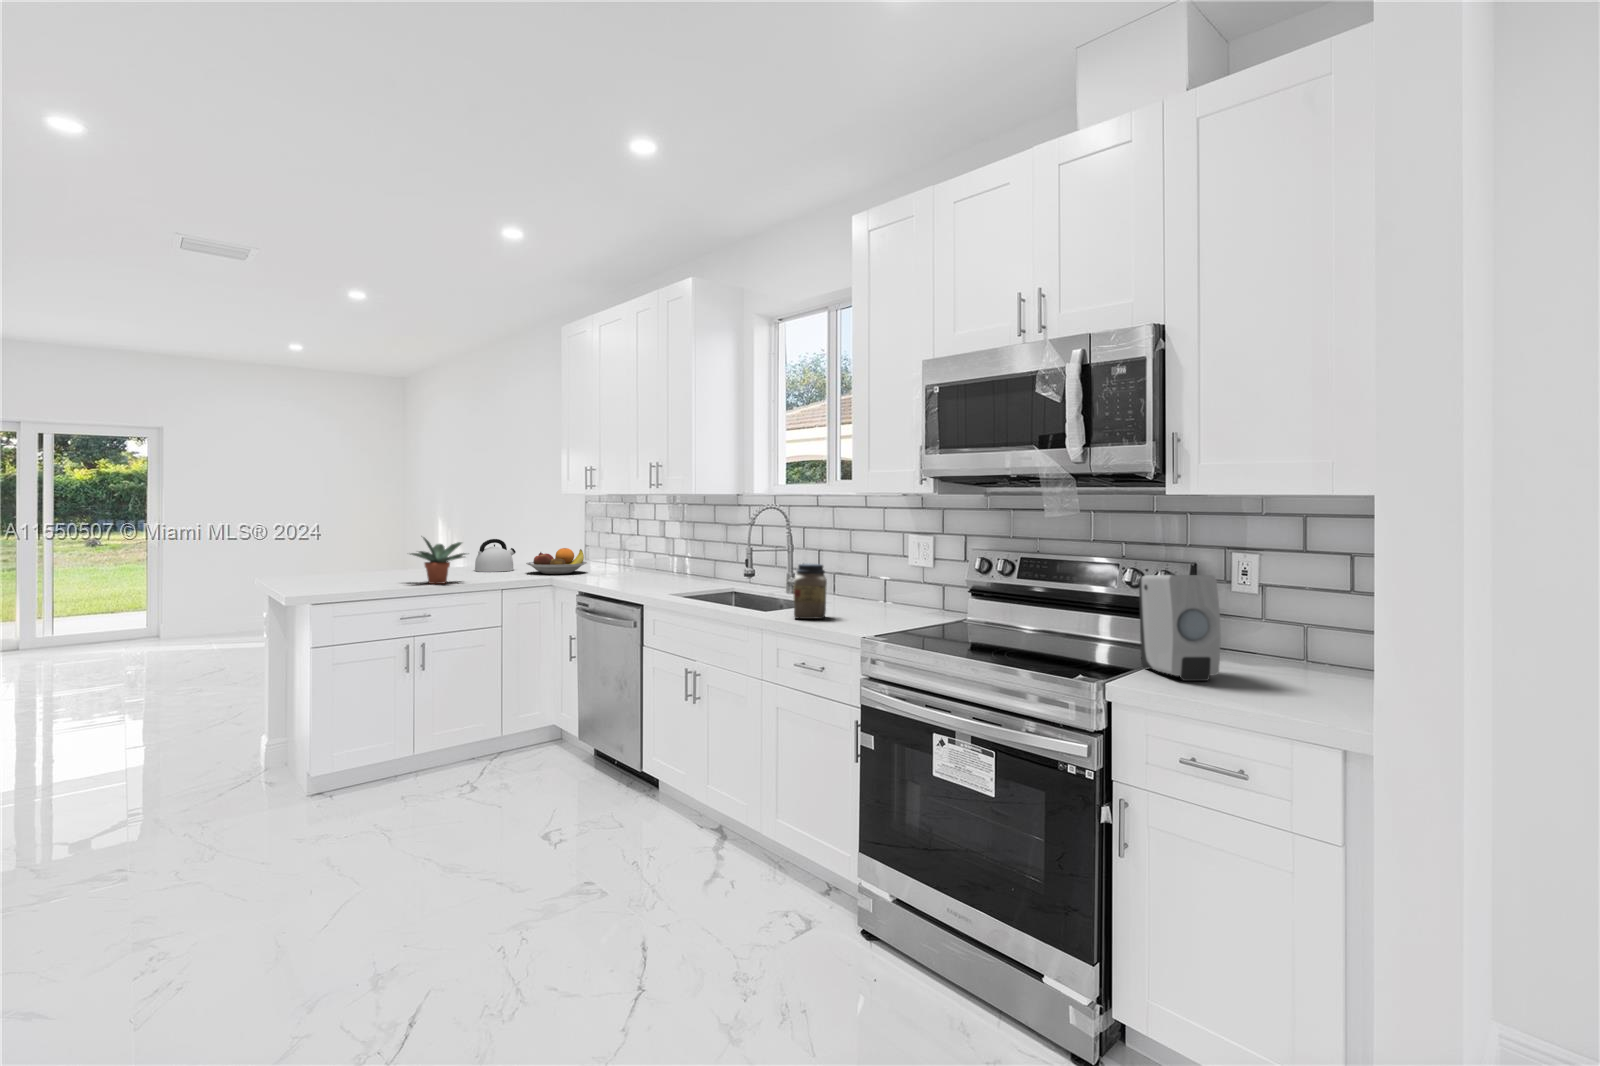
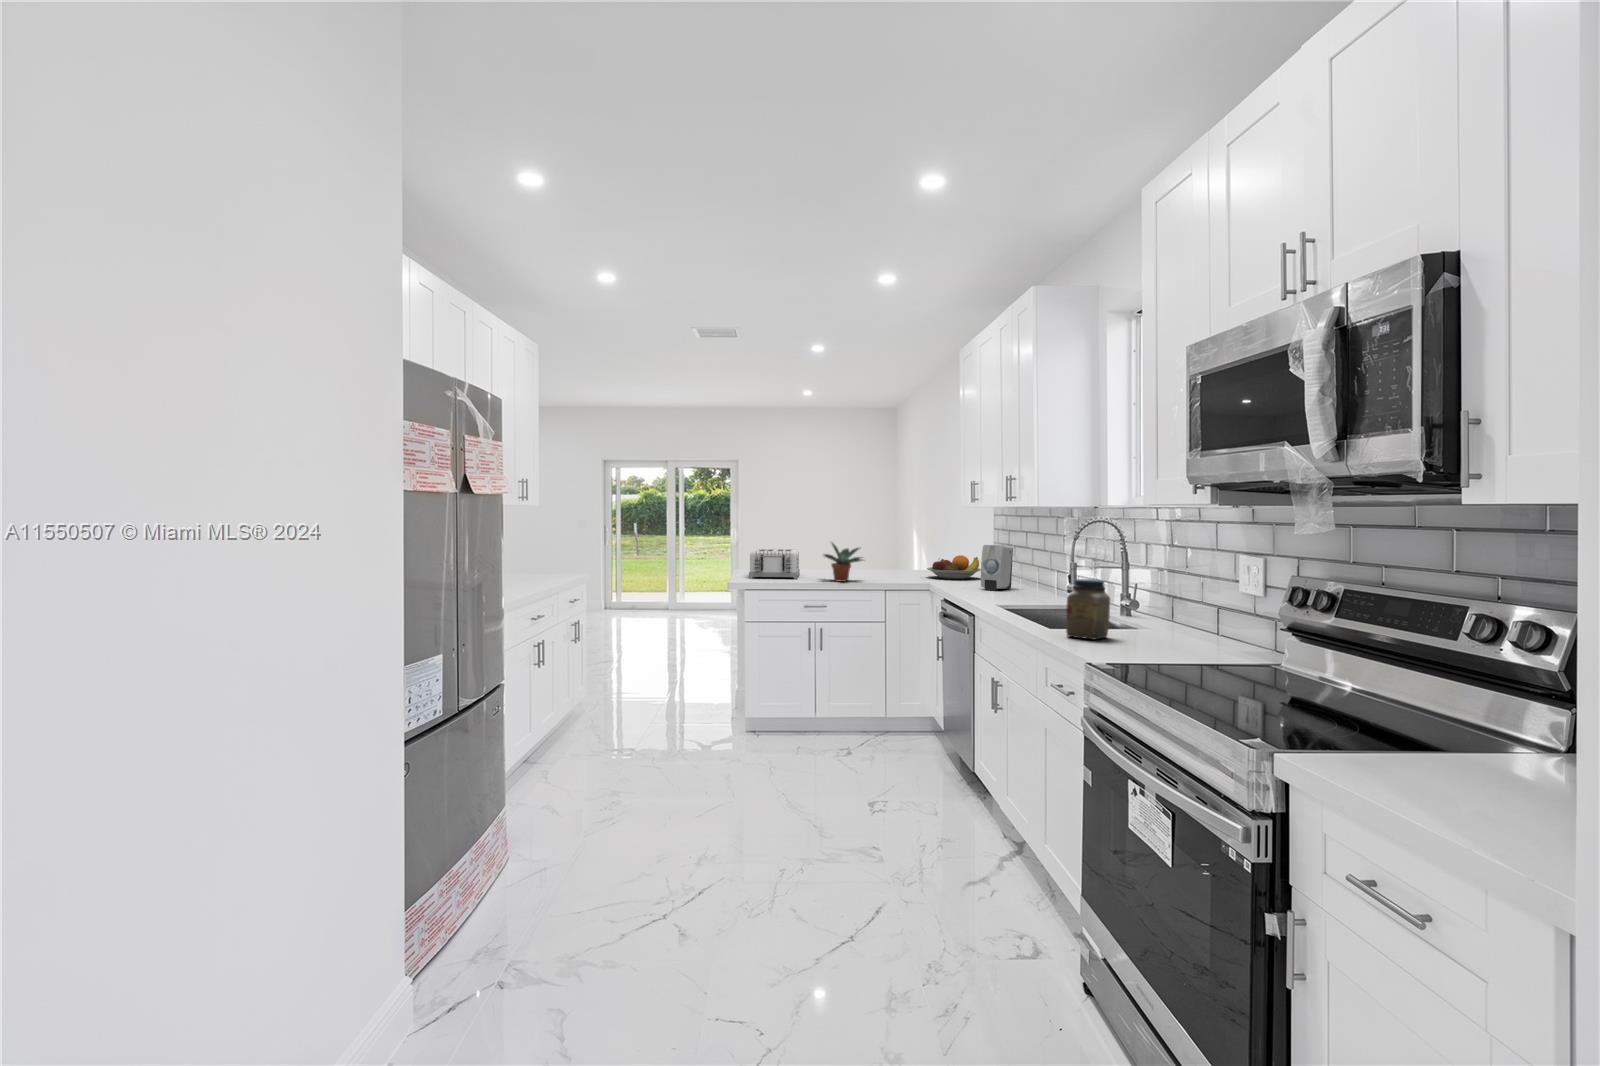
kettle: present [475,539,516,572] -> none [892,546,927,574]
toaster: none [294,547,373,587] -> present [749,549,800,579]
soap dispenser: present [1139,575,1221,681] -> present [981,545,1013,591]

